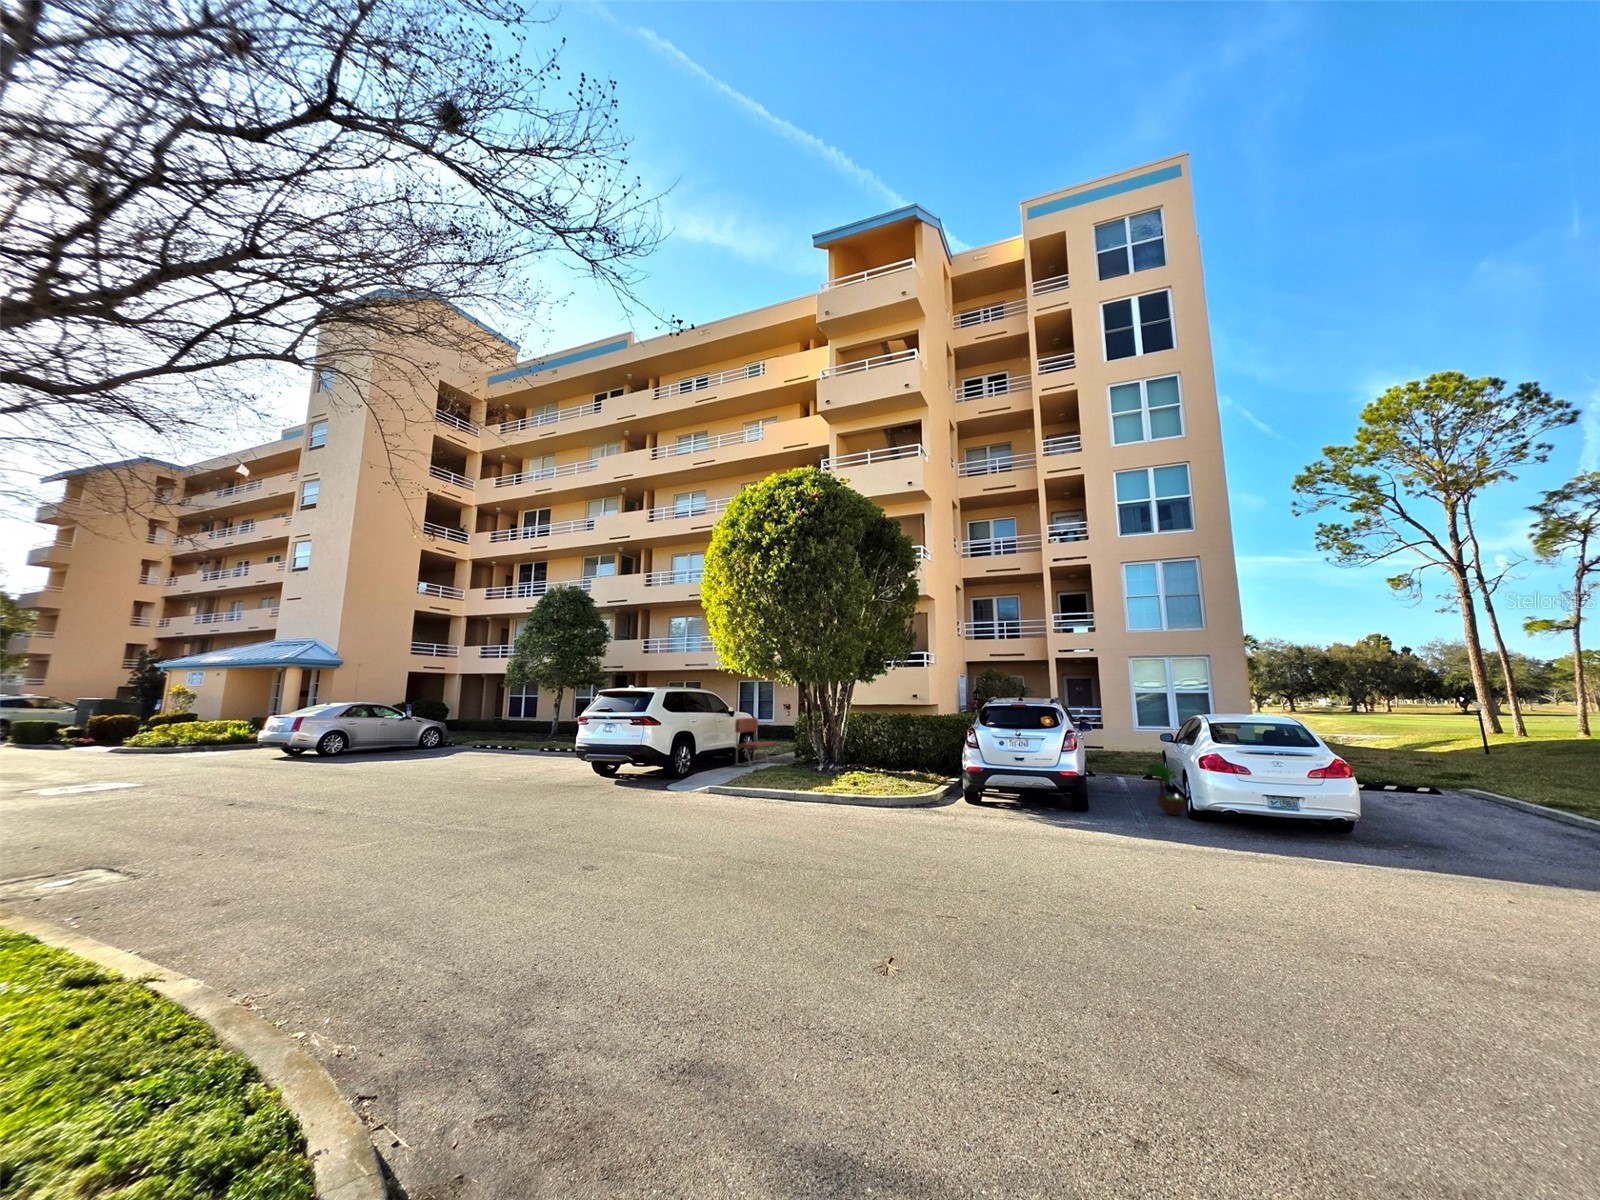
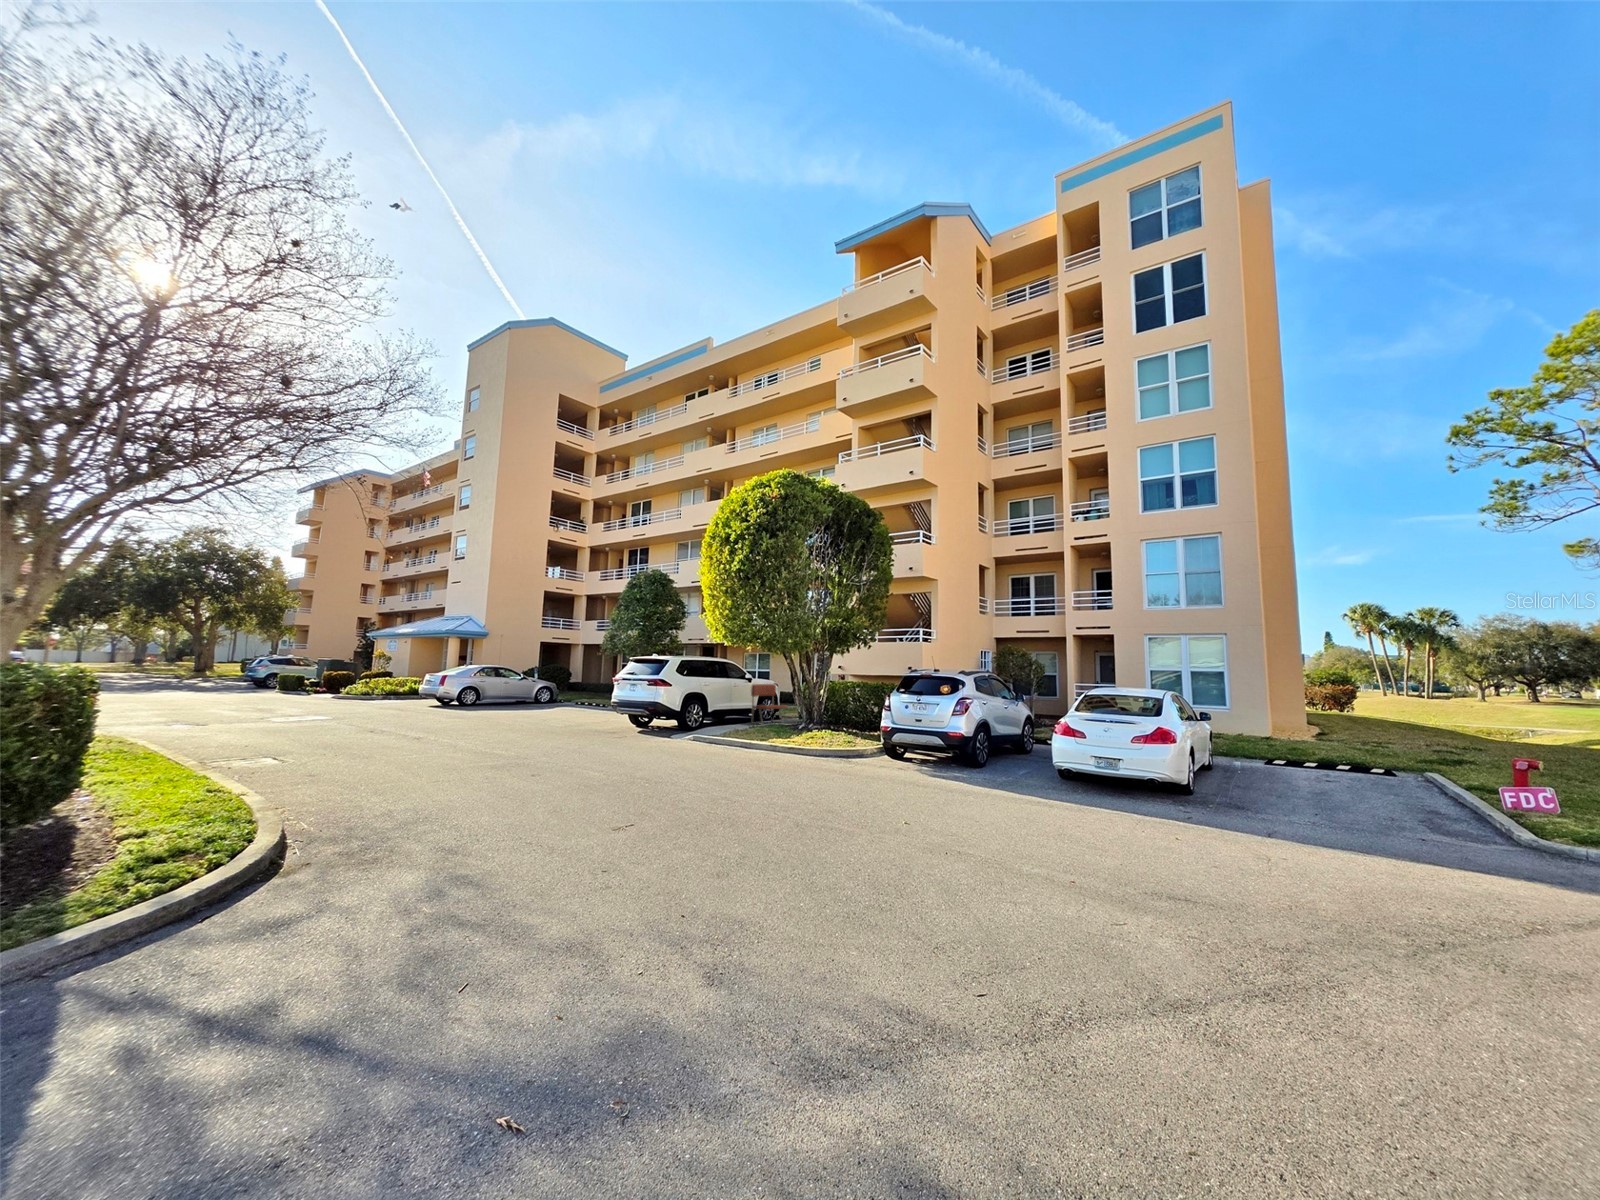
potted tree: present [1147,764,1185,815] -> none [1018,723,1047,772]

